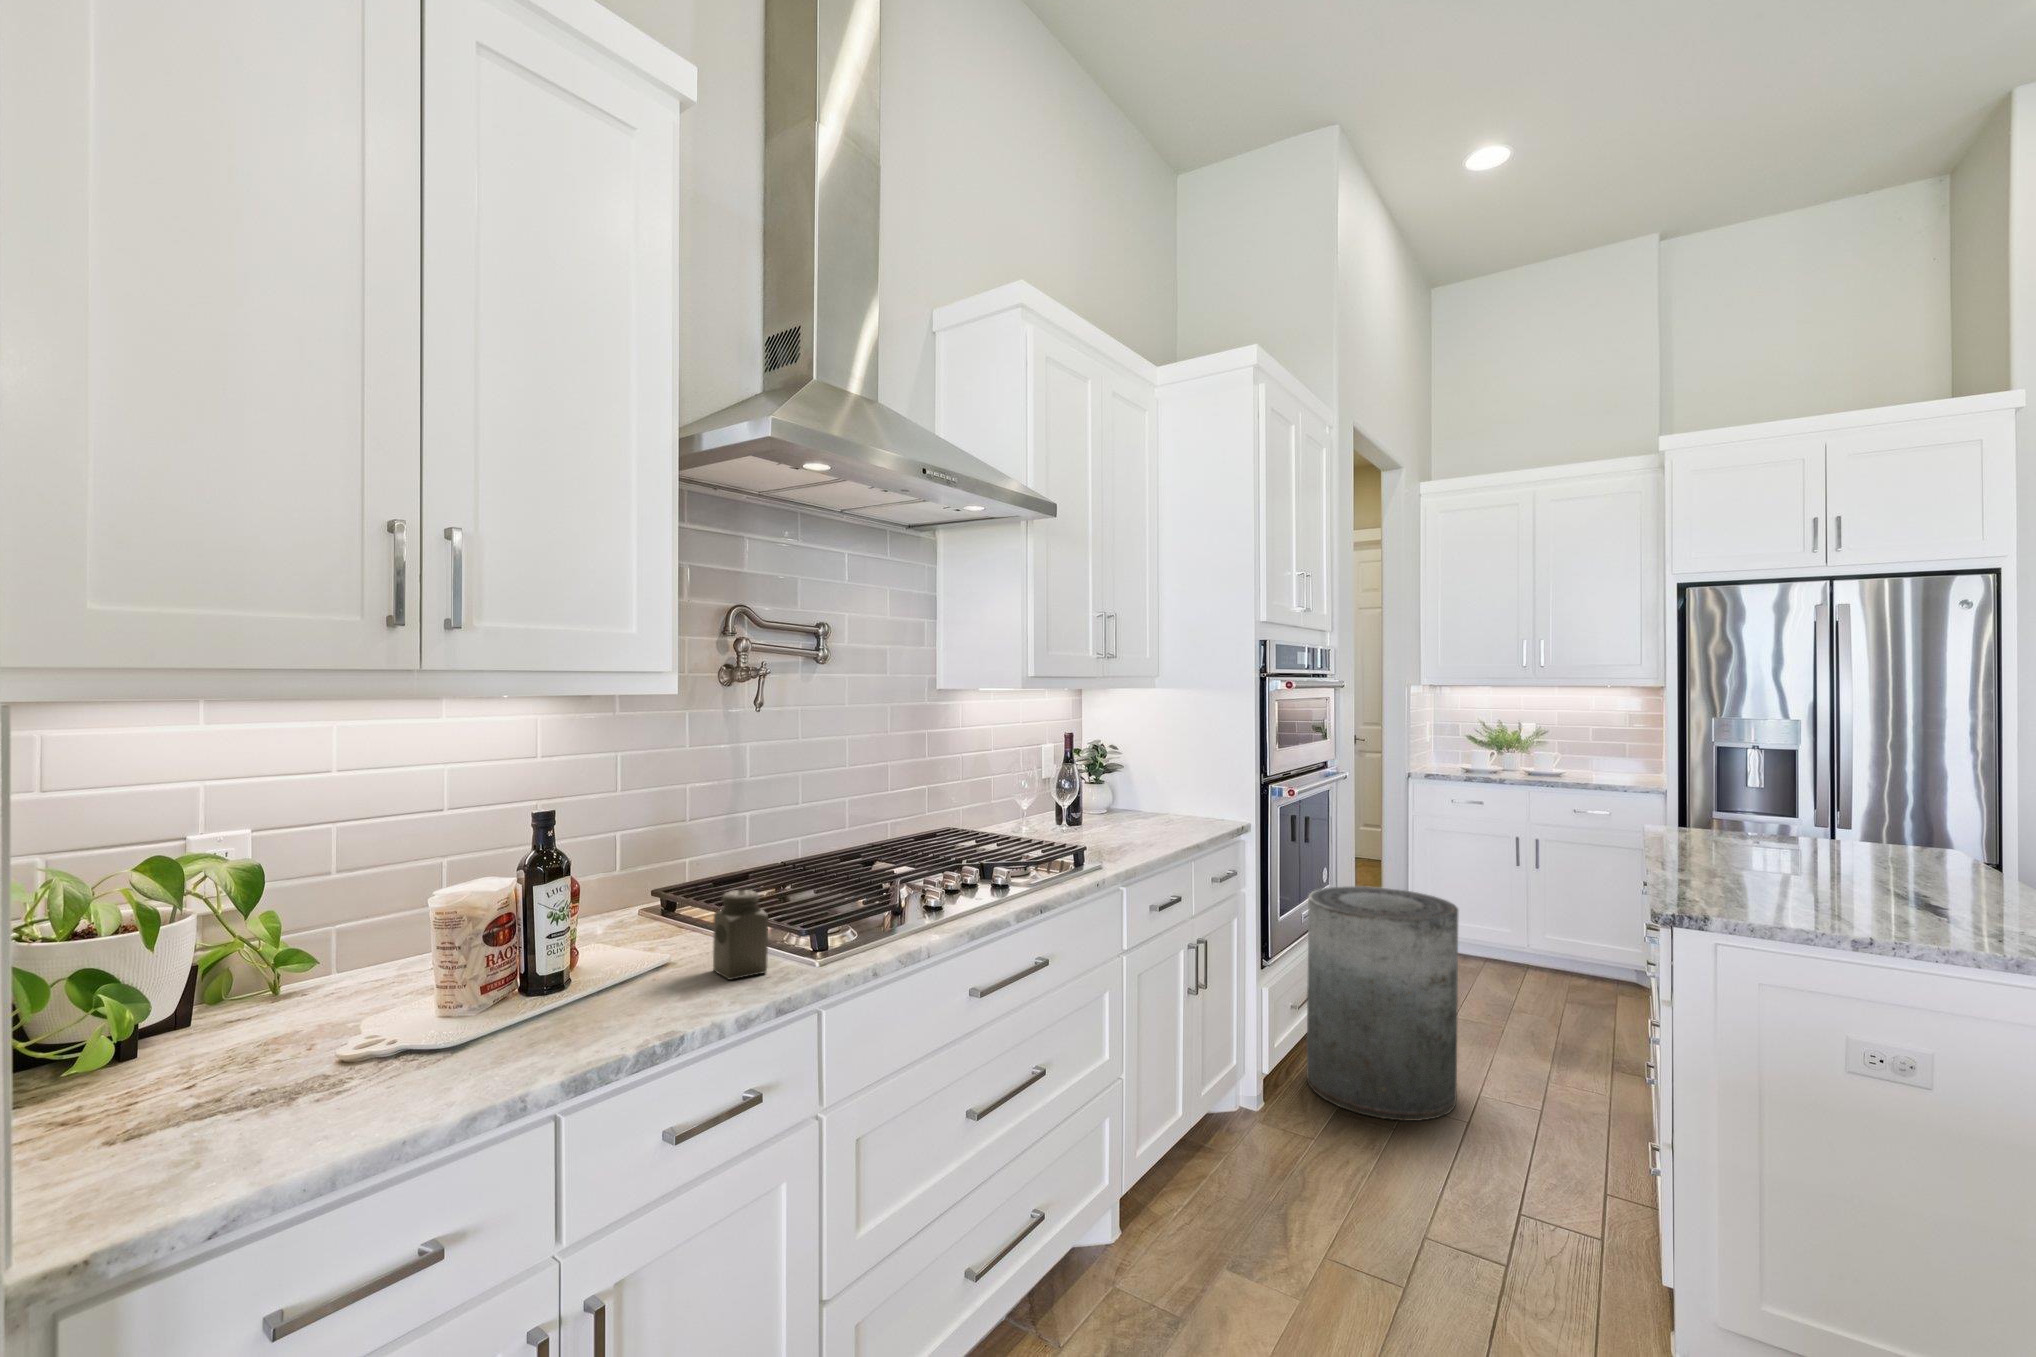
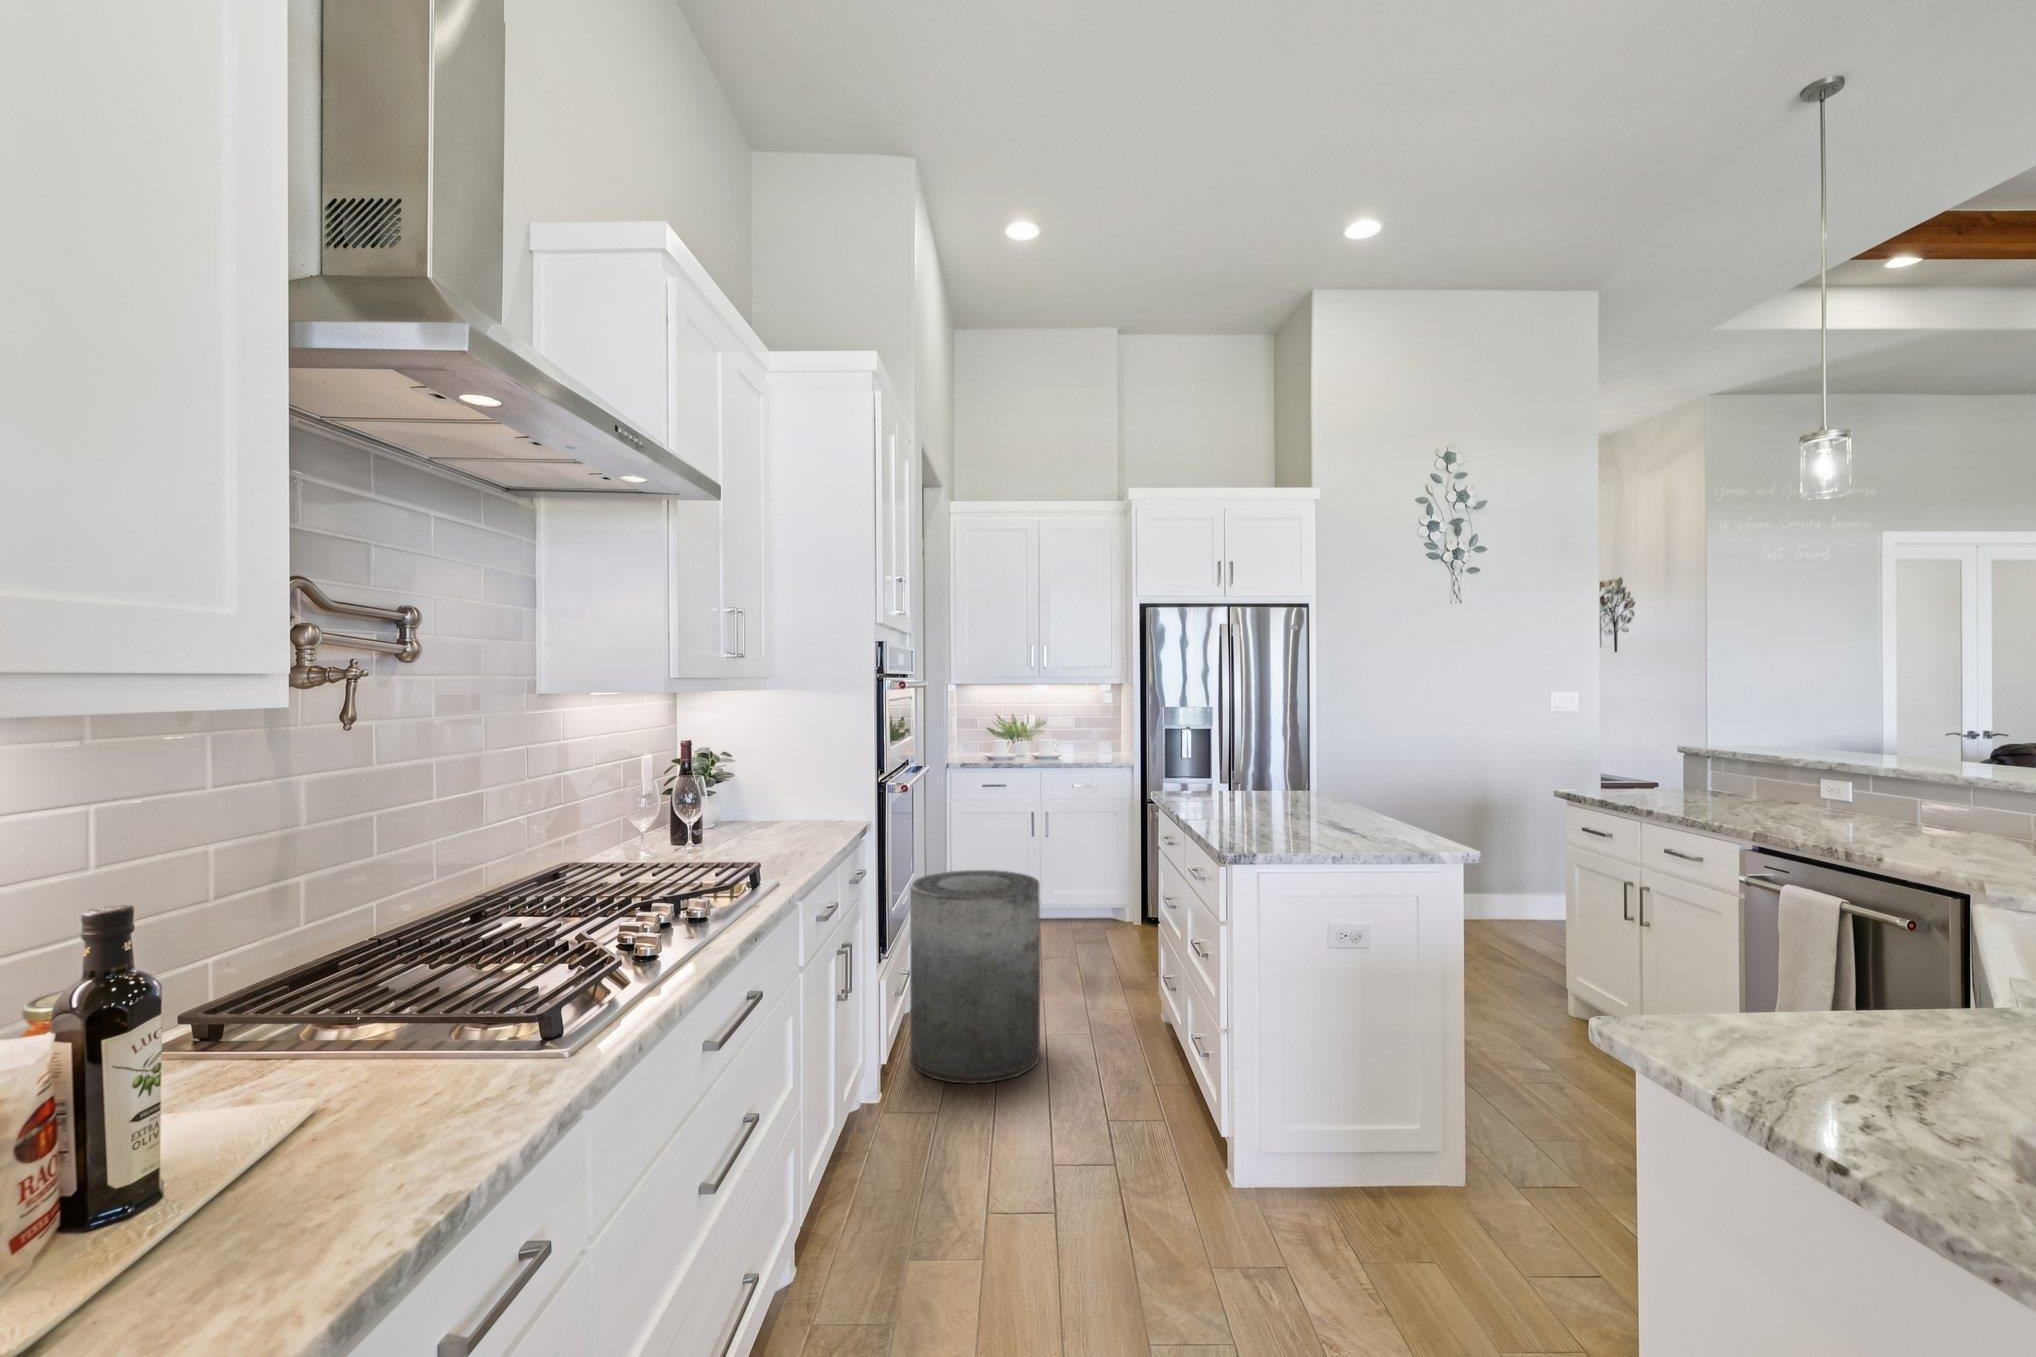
salt shaker: present [713,890,768,980] -> none [405,975,499,1108]

